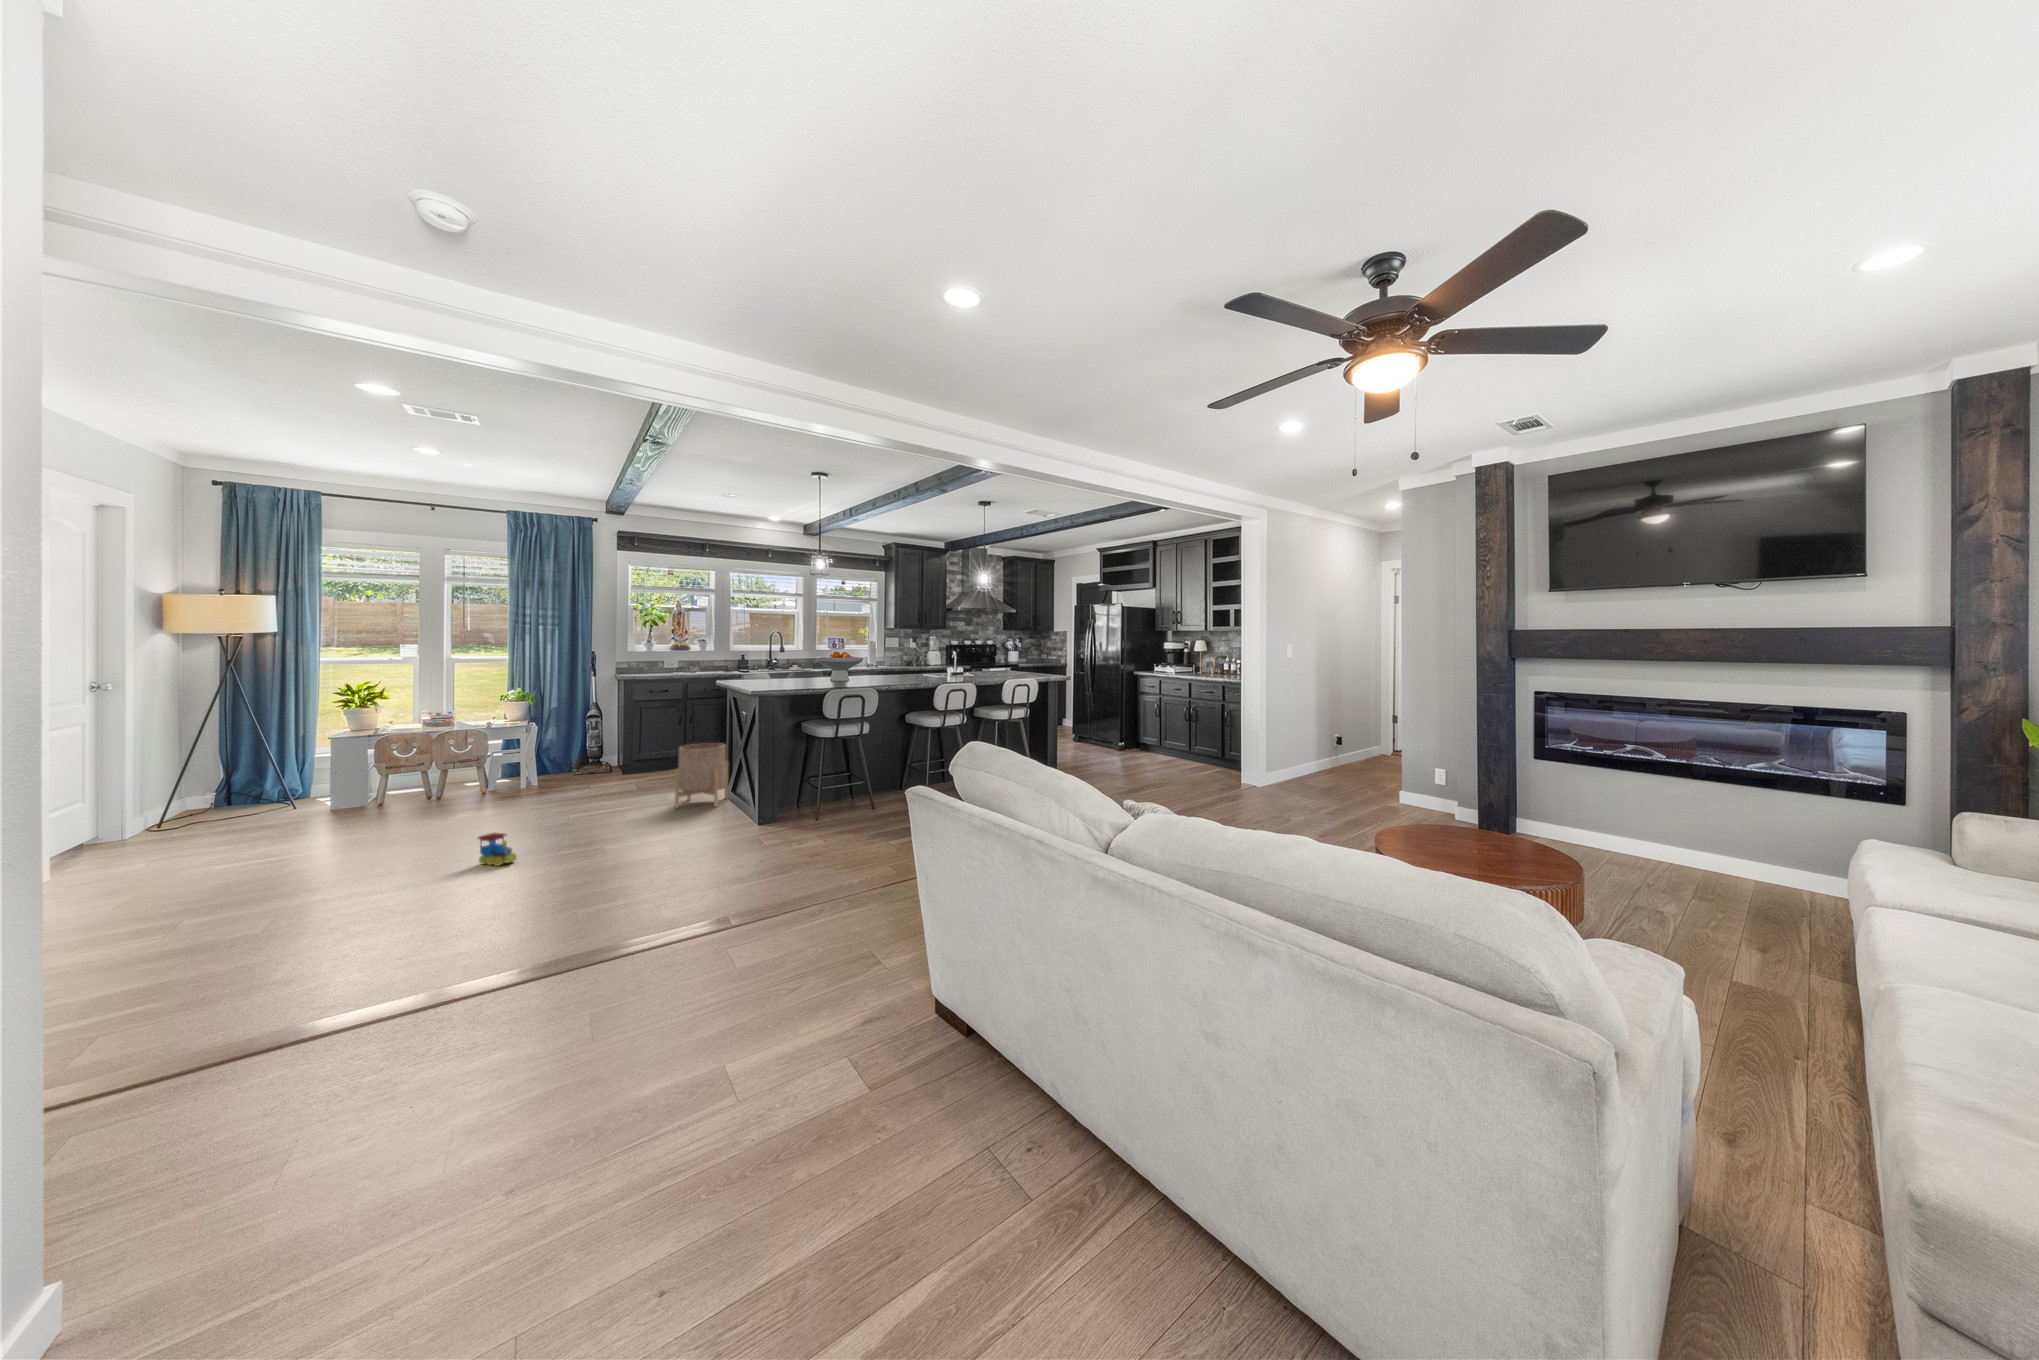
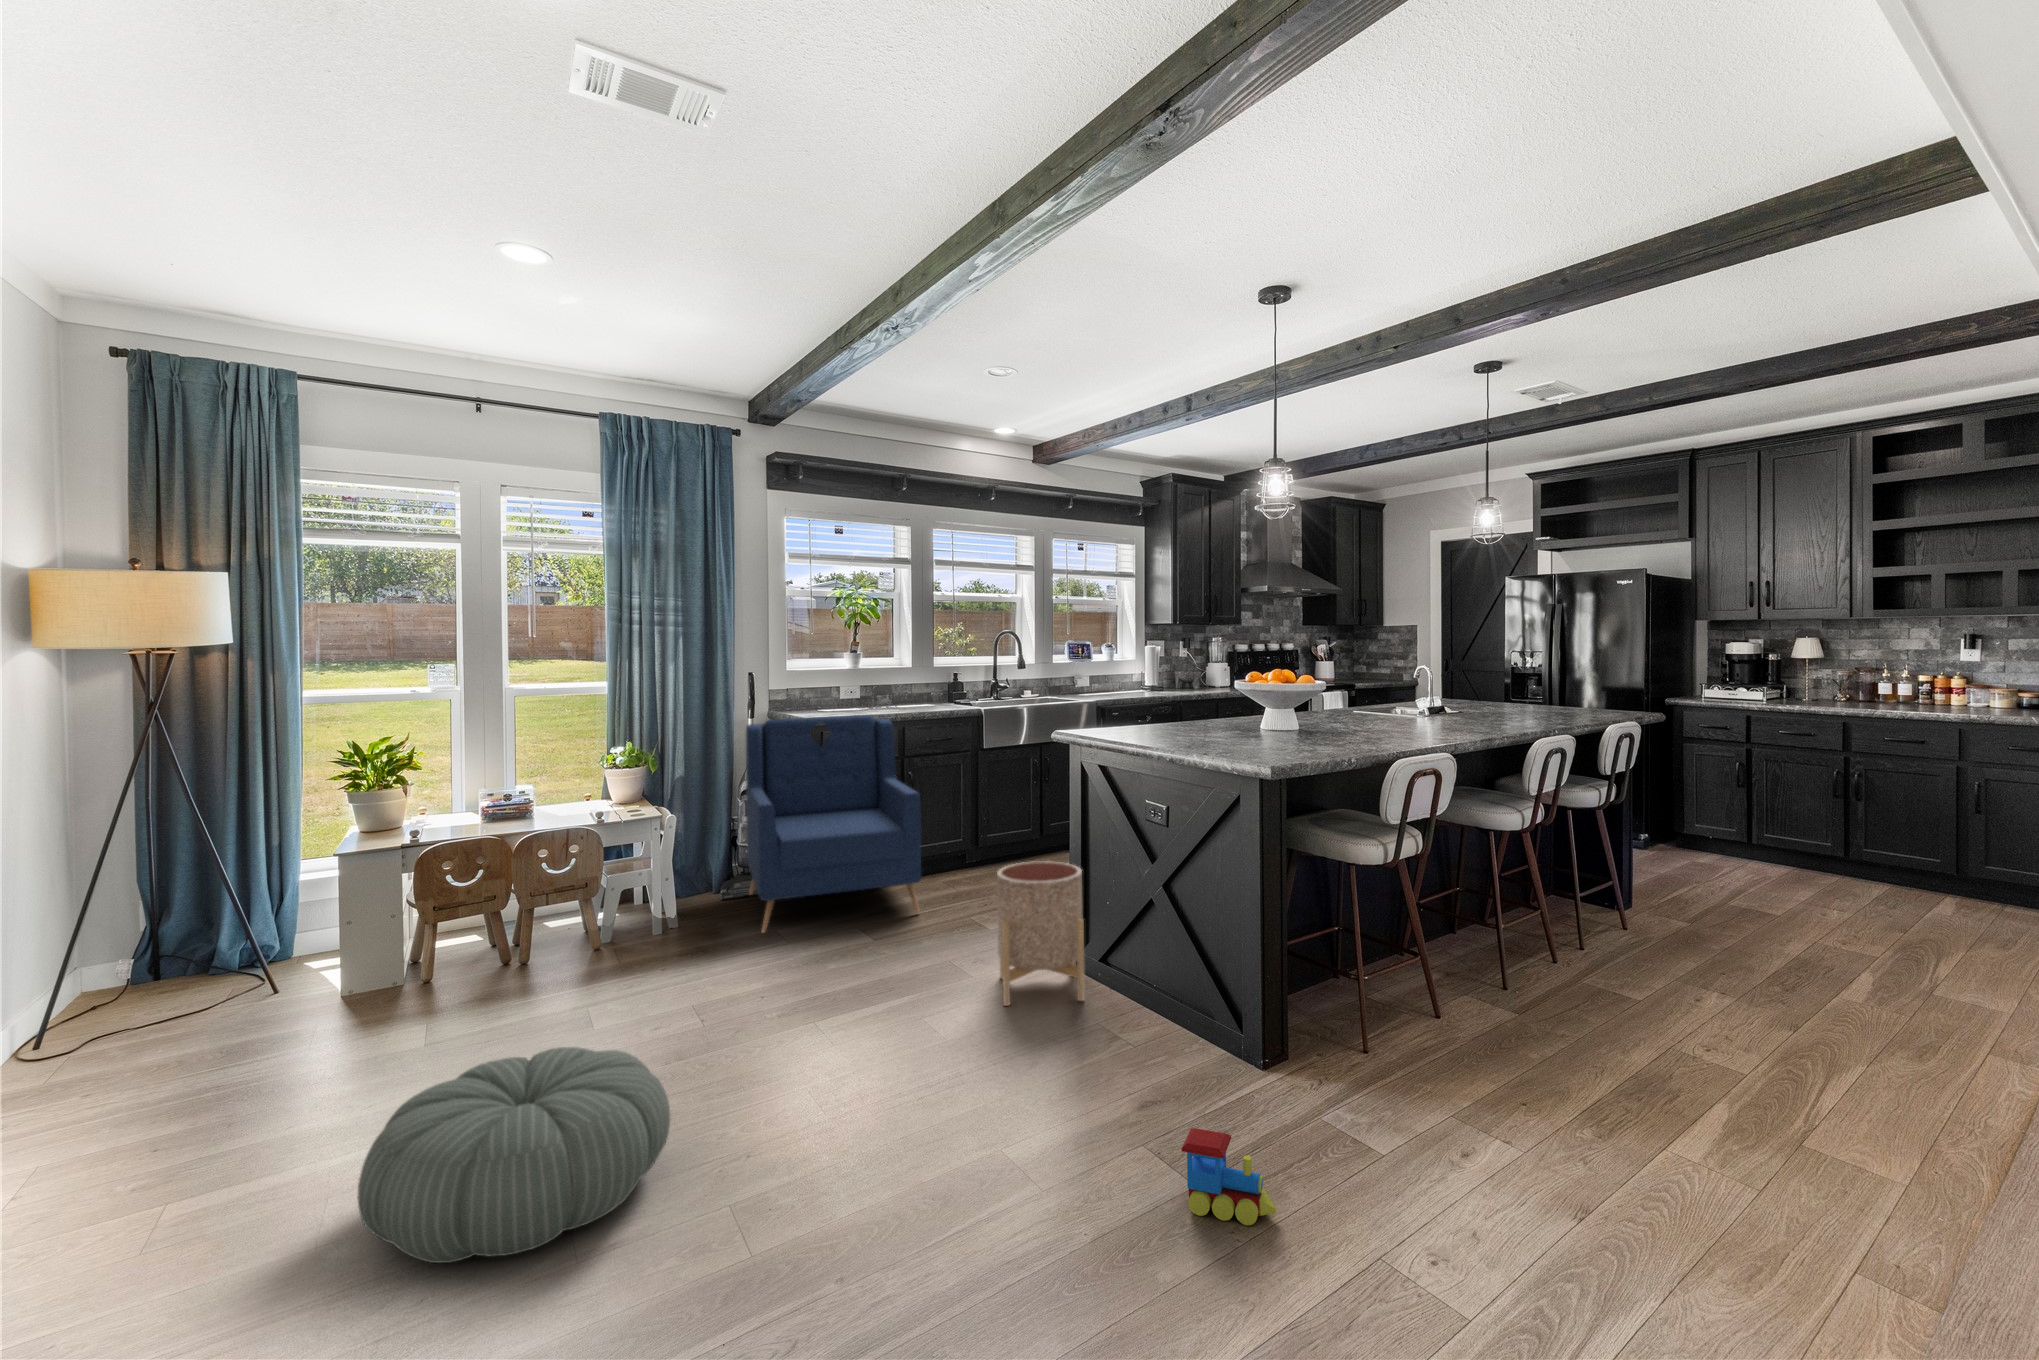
armchair: none [581,676,682,786] -> present [746,715,921,933]
pouf: none [297,807,457,875] -> present [358,1047,670,1263]
toy train: present [478,832,517,866] -> present [1182,1128,1276,1225]

